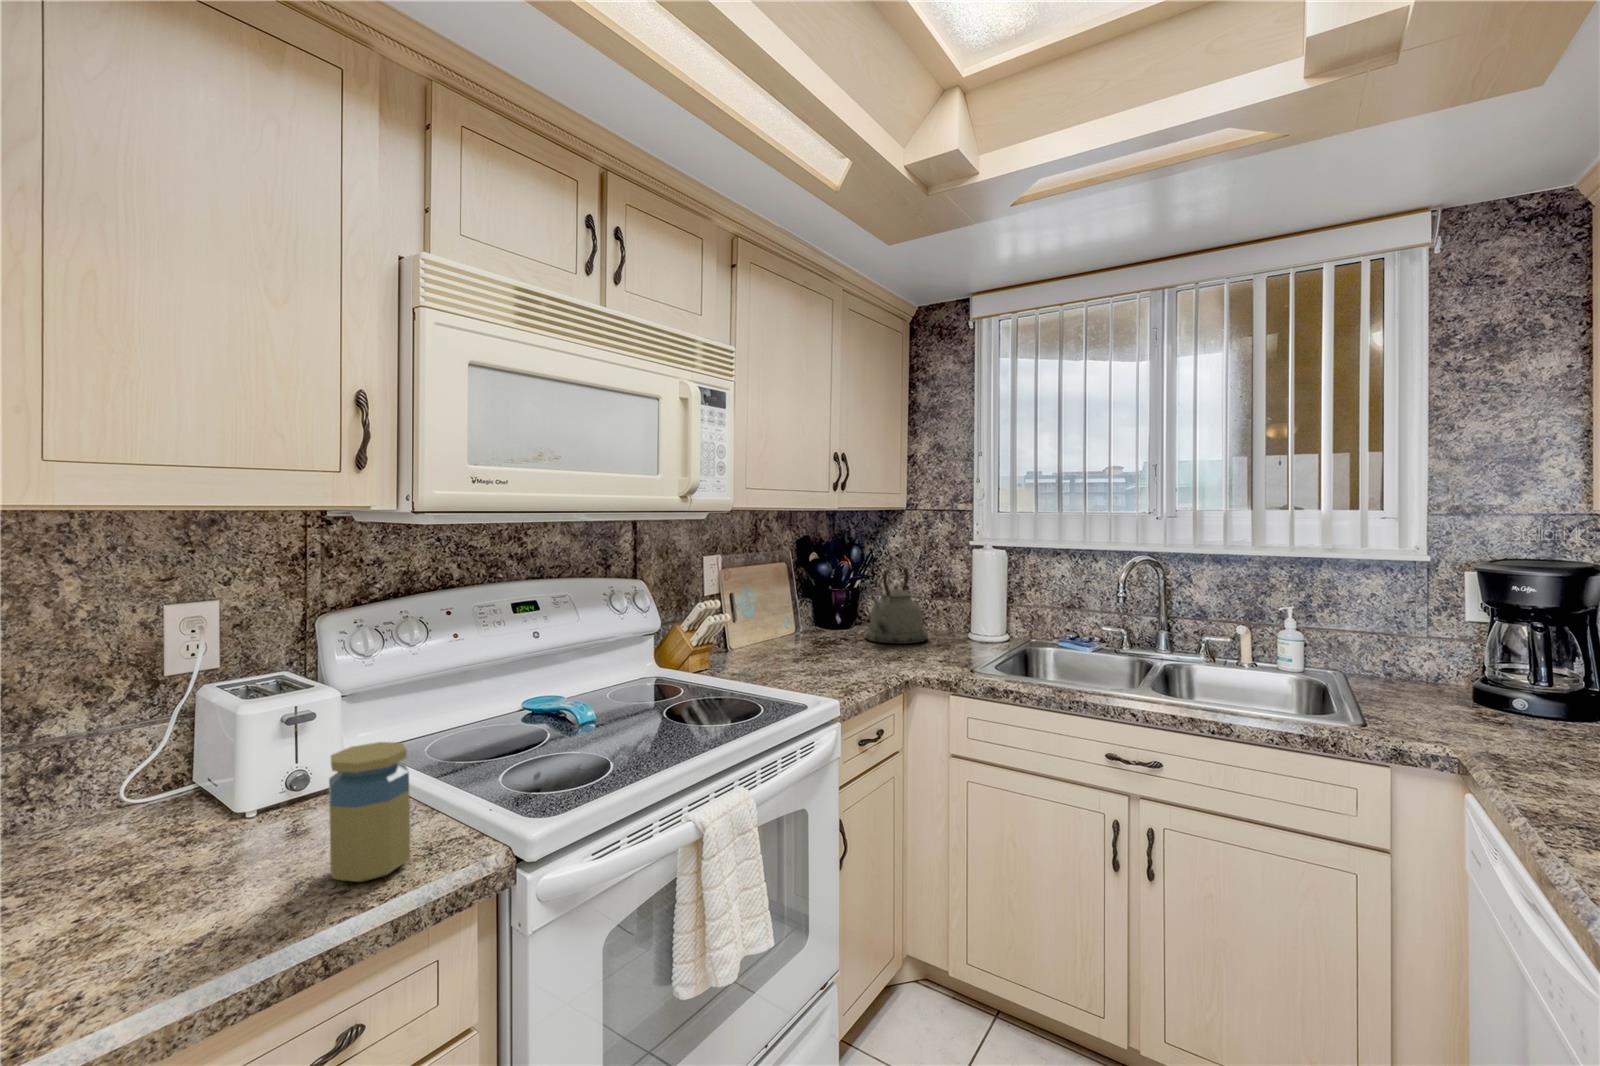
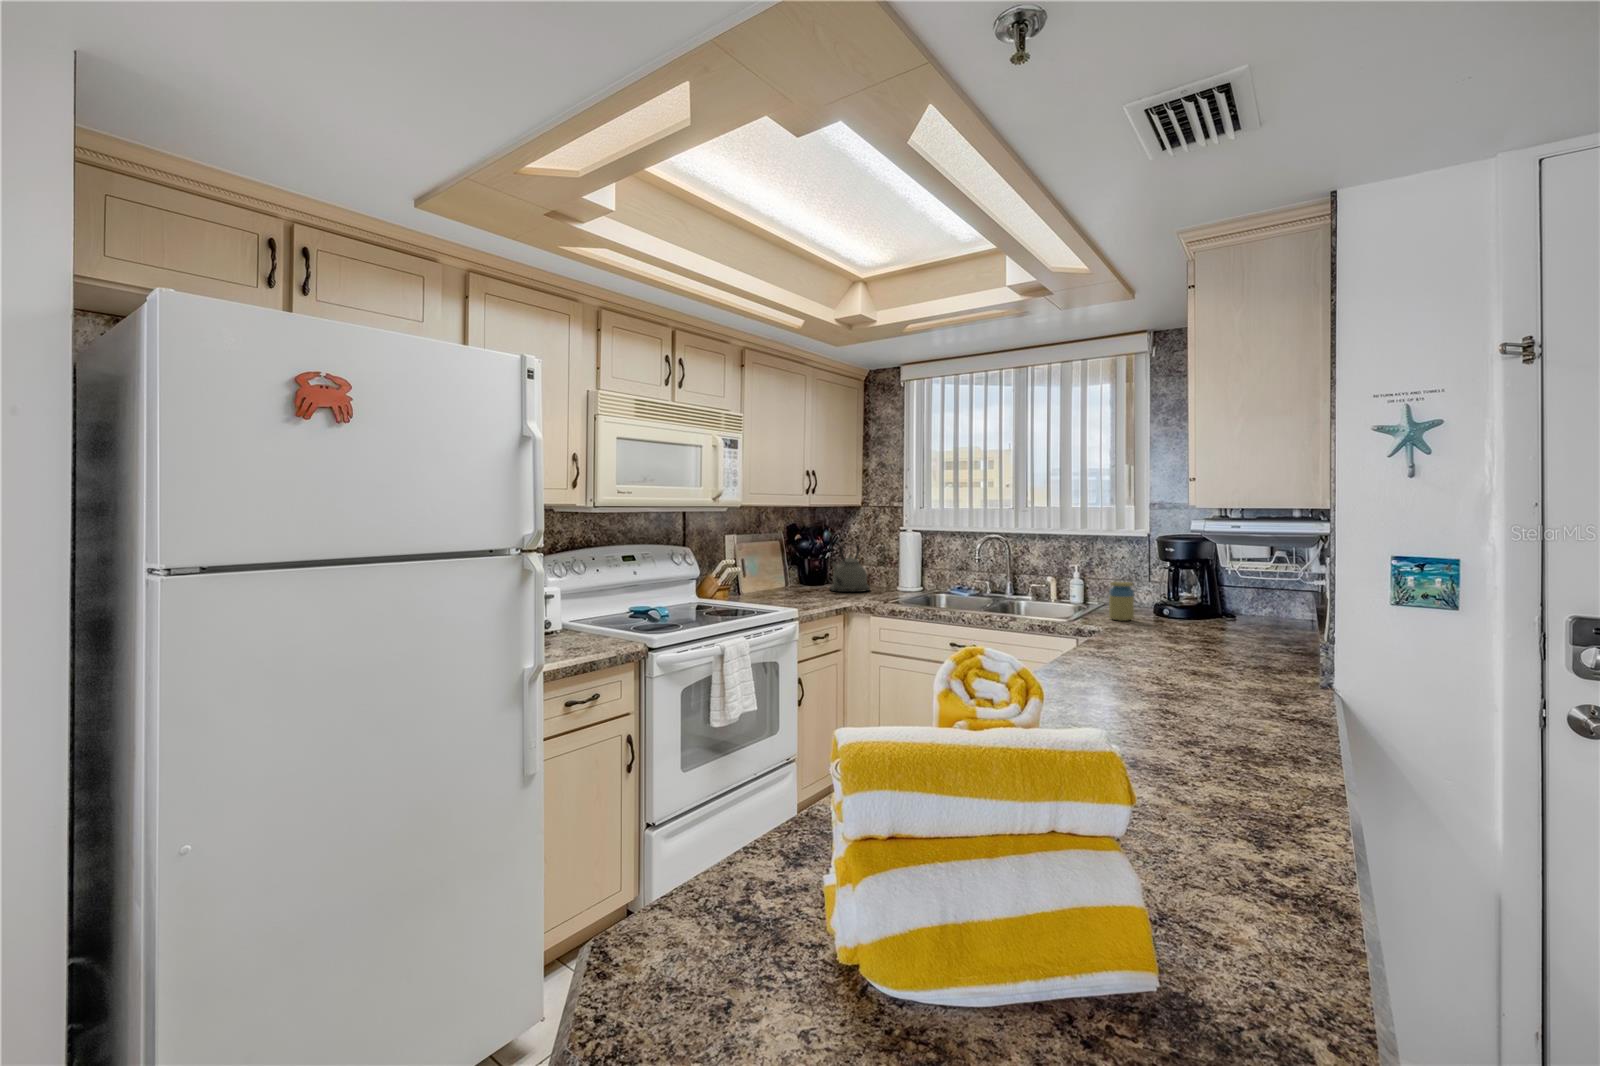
jar: present [329,742,410,882] -> present [1109,582,1134,621]

